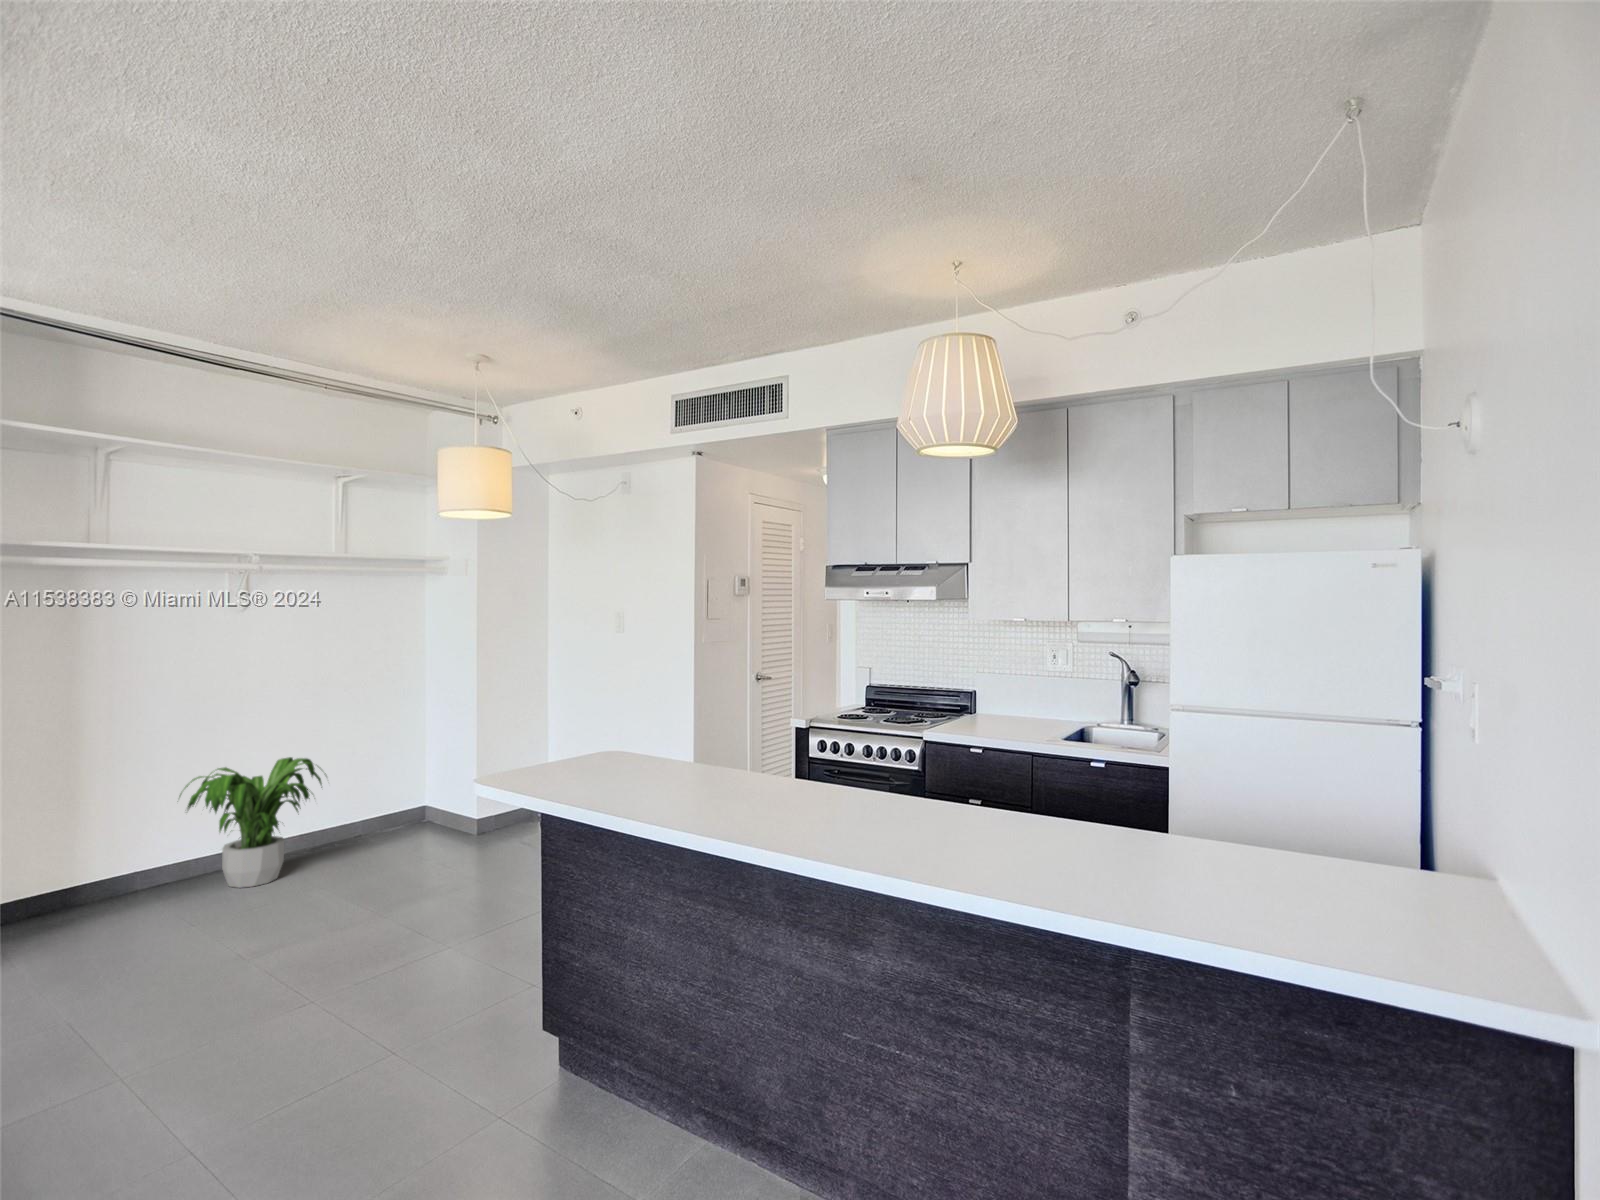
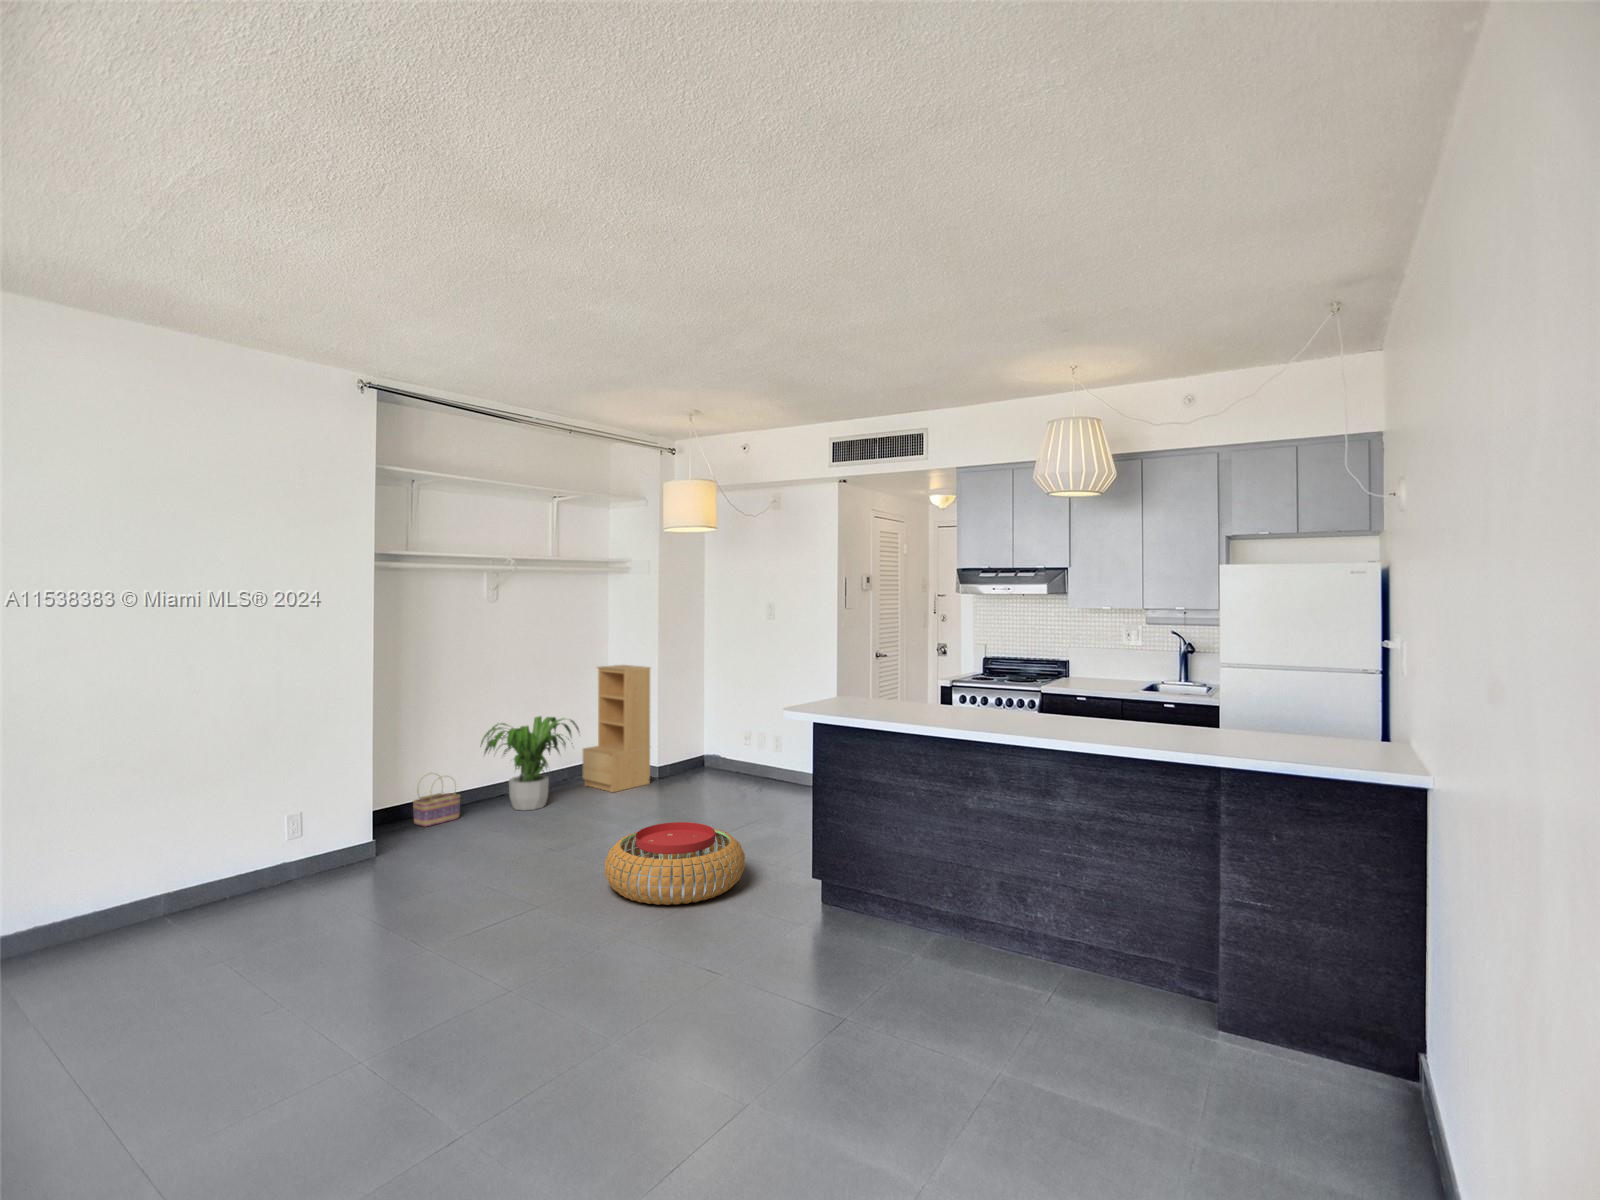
bookshelf: none [358,689,452,858] -> present [583,665,650,792]
basket: none [60,838,140,915] -> present [413,777,460,826]
pouf: none [174,937,430,1095] -> present [605,822,745,905]

